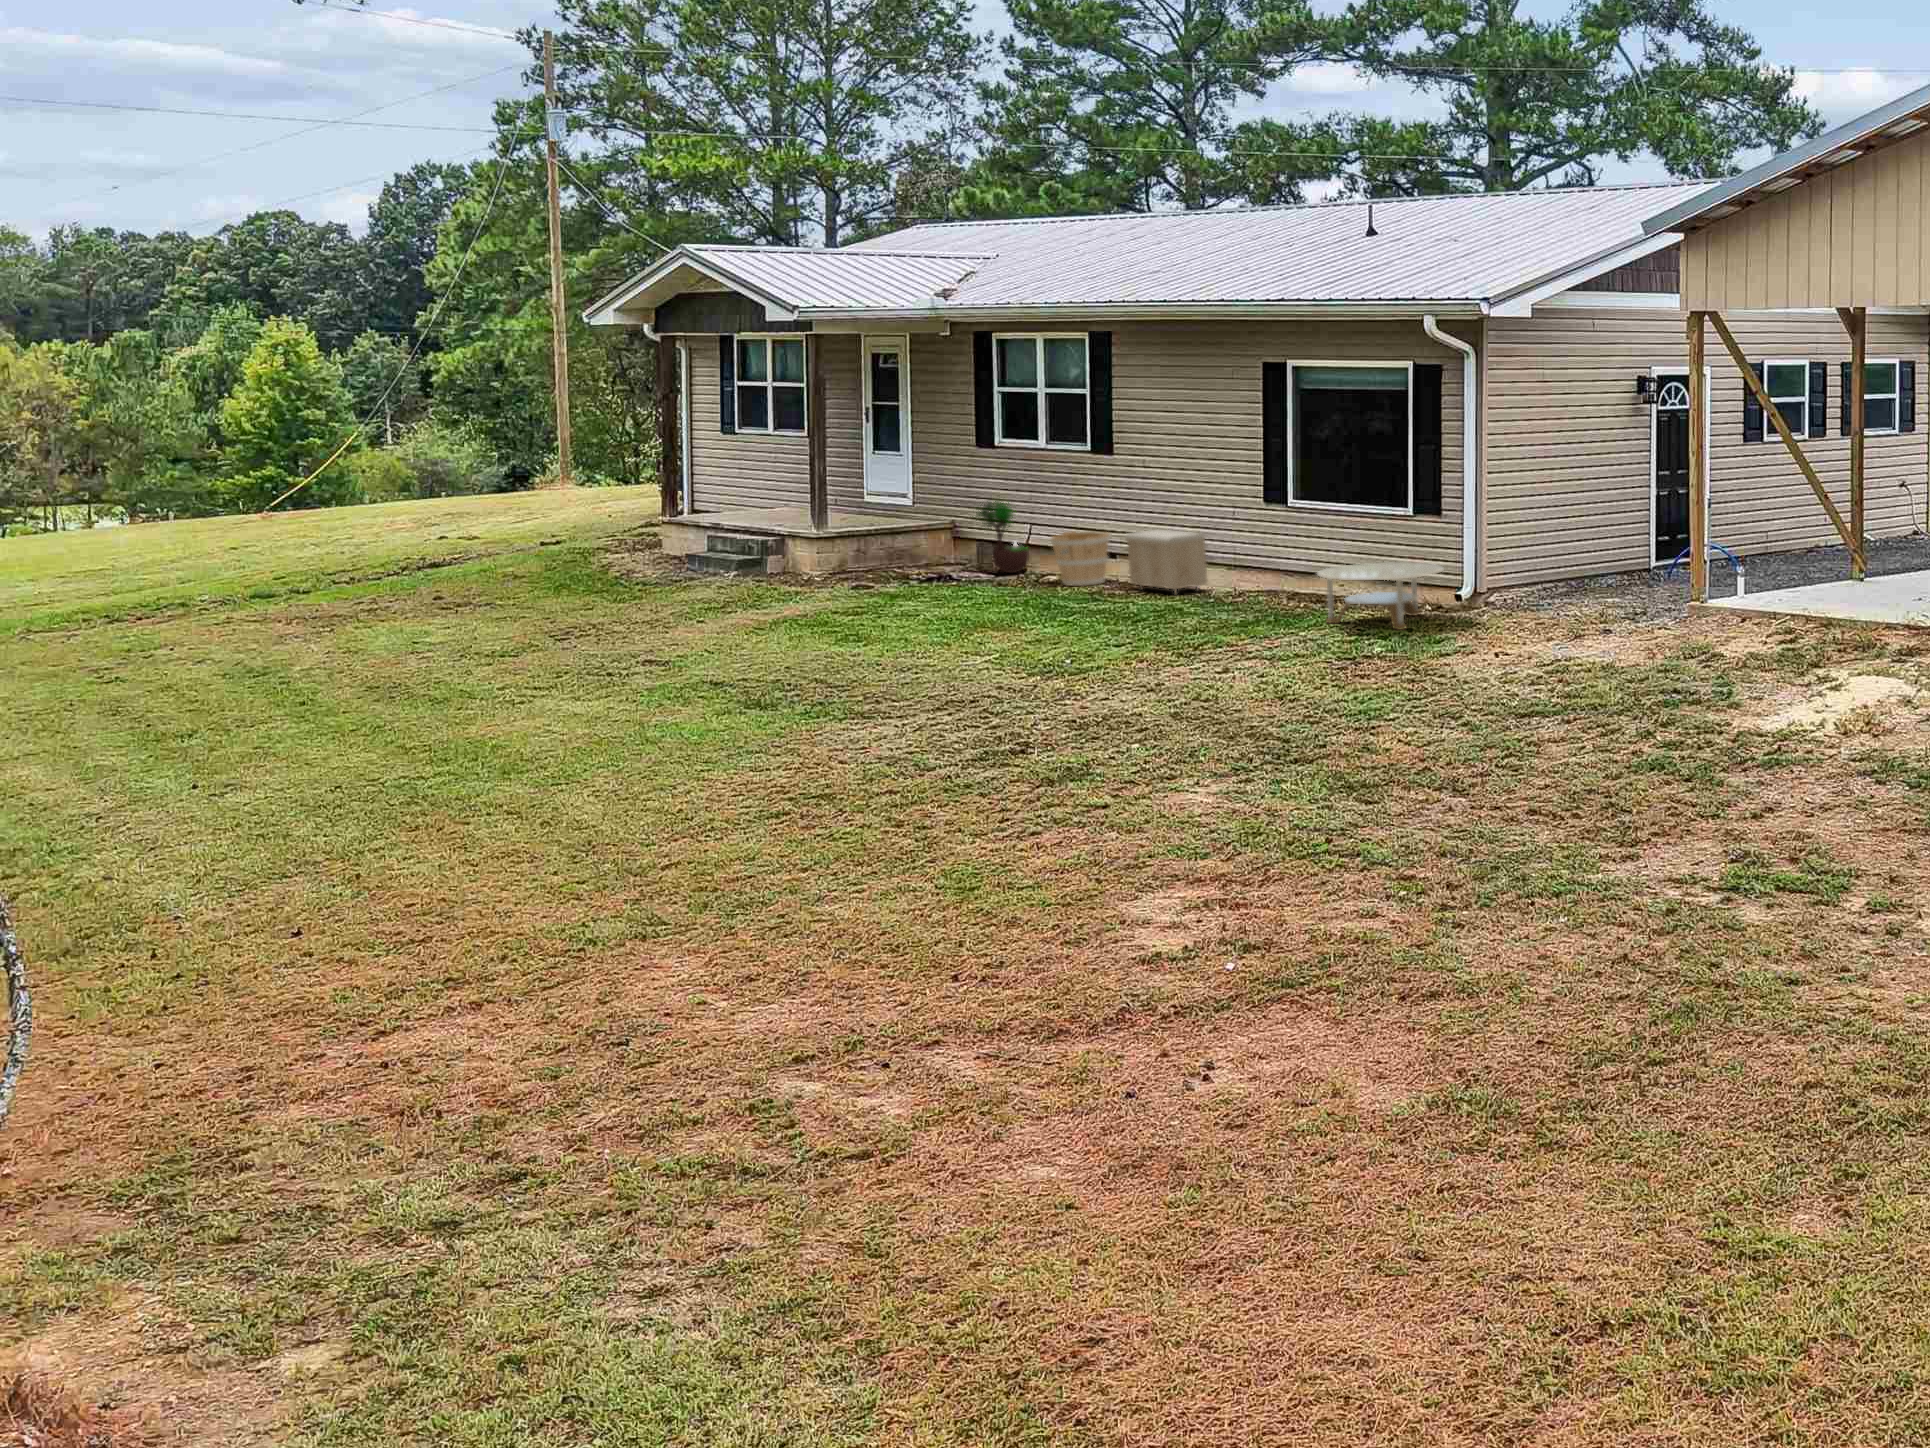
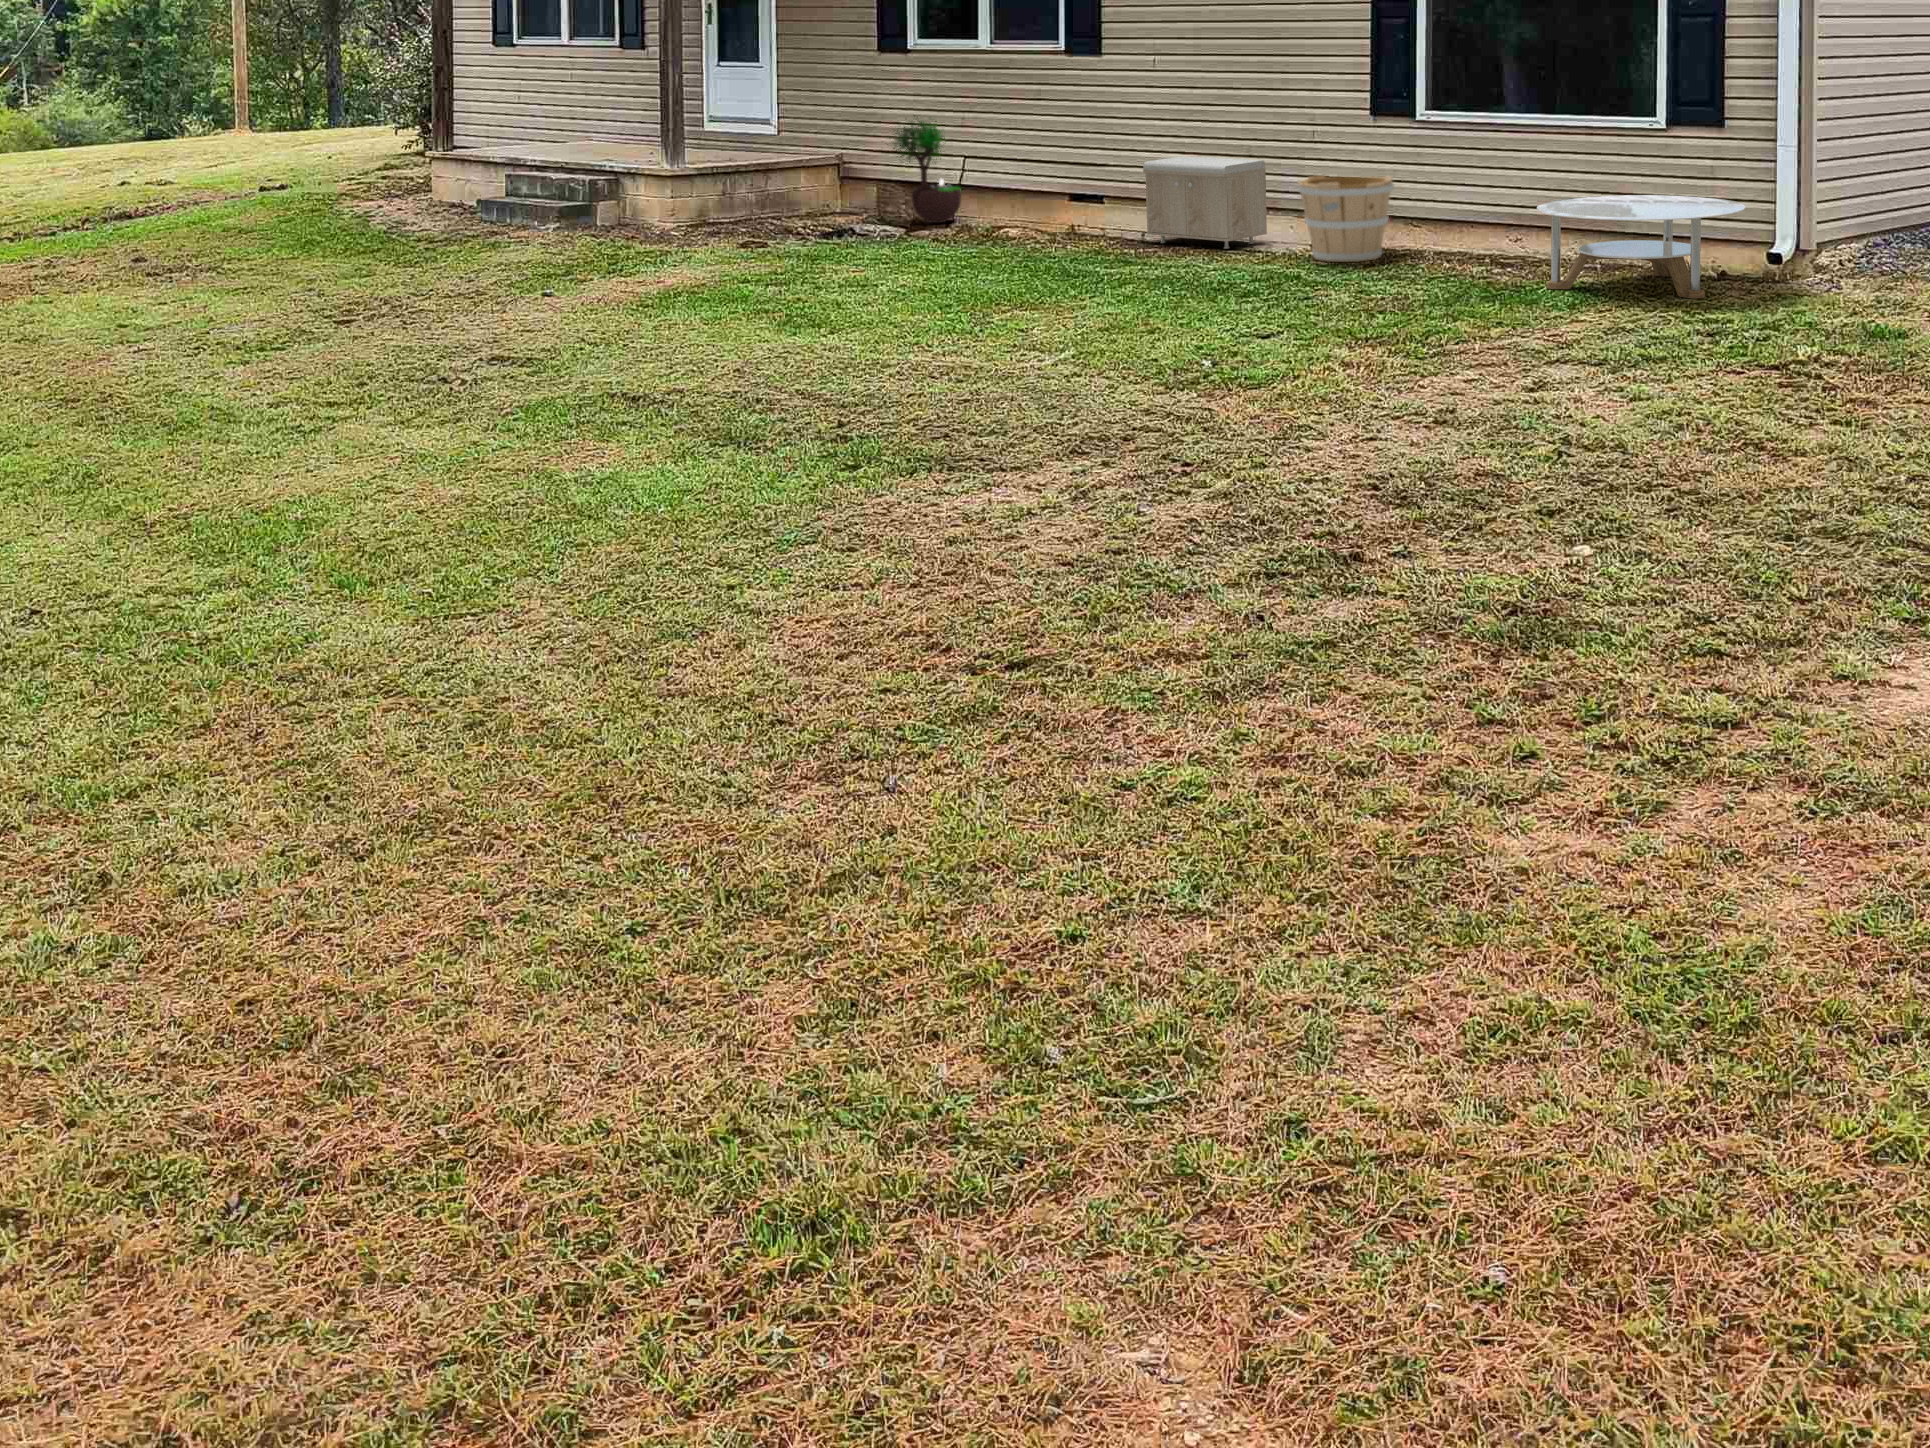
wooden bucket: present [1051,532,1111,586] -> present [1298,175,1394,262]

